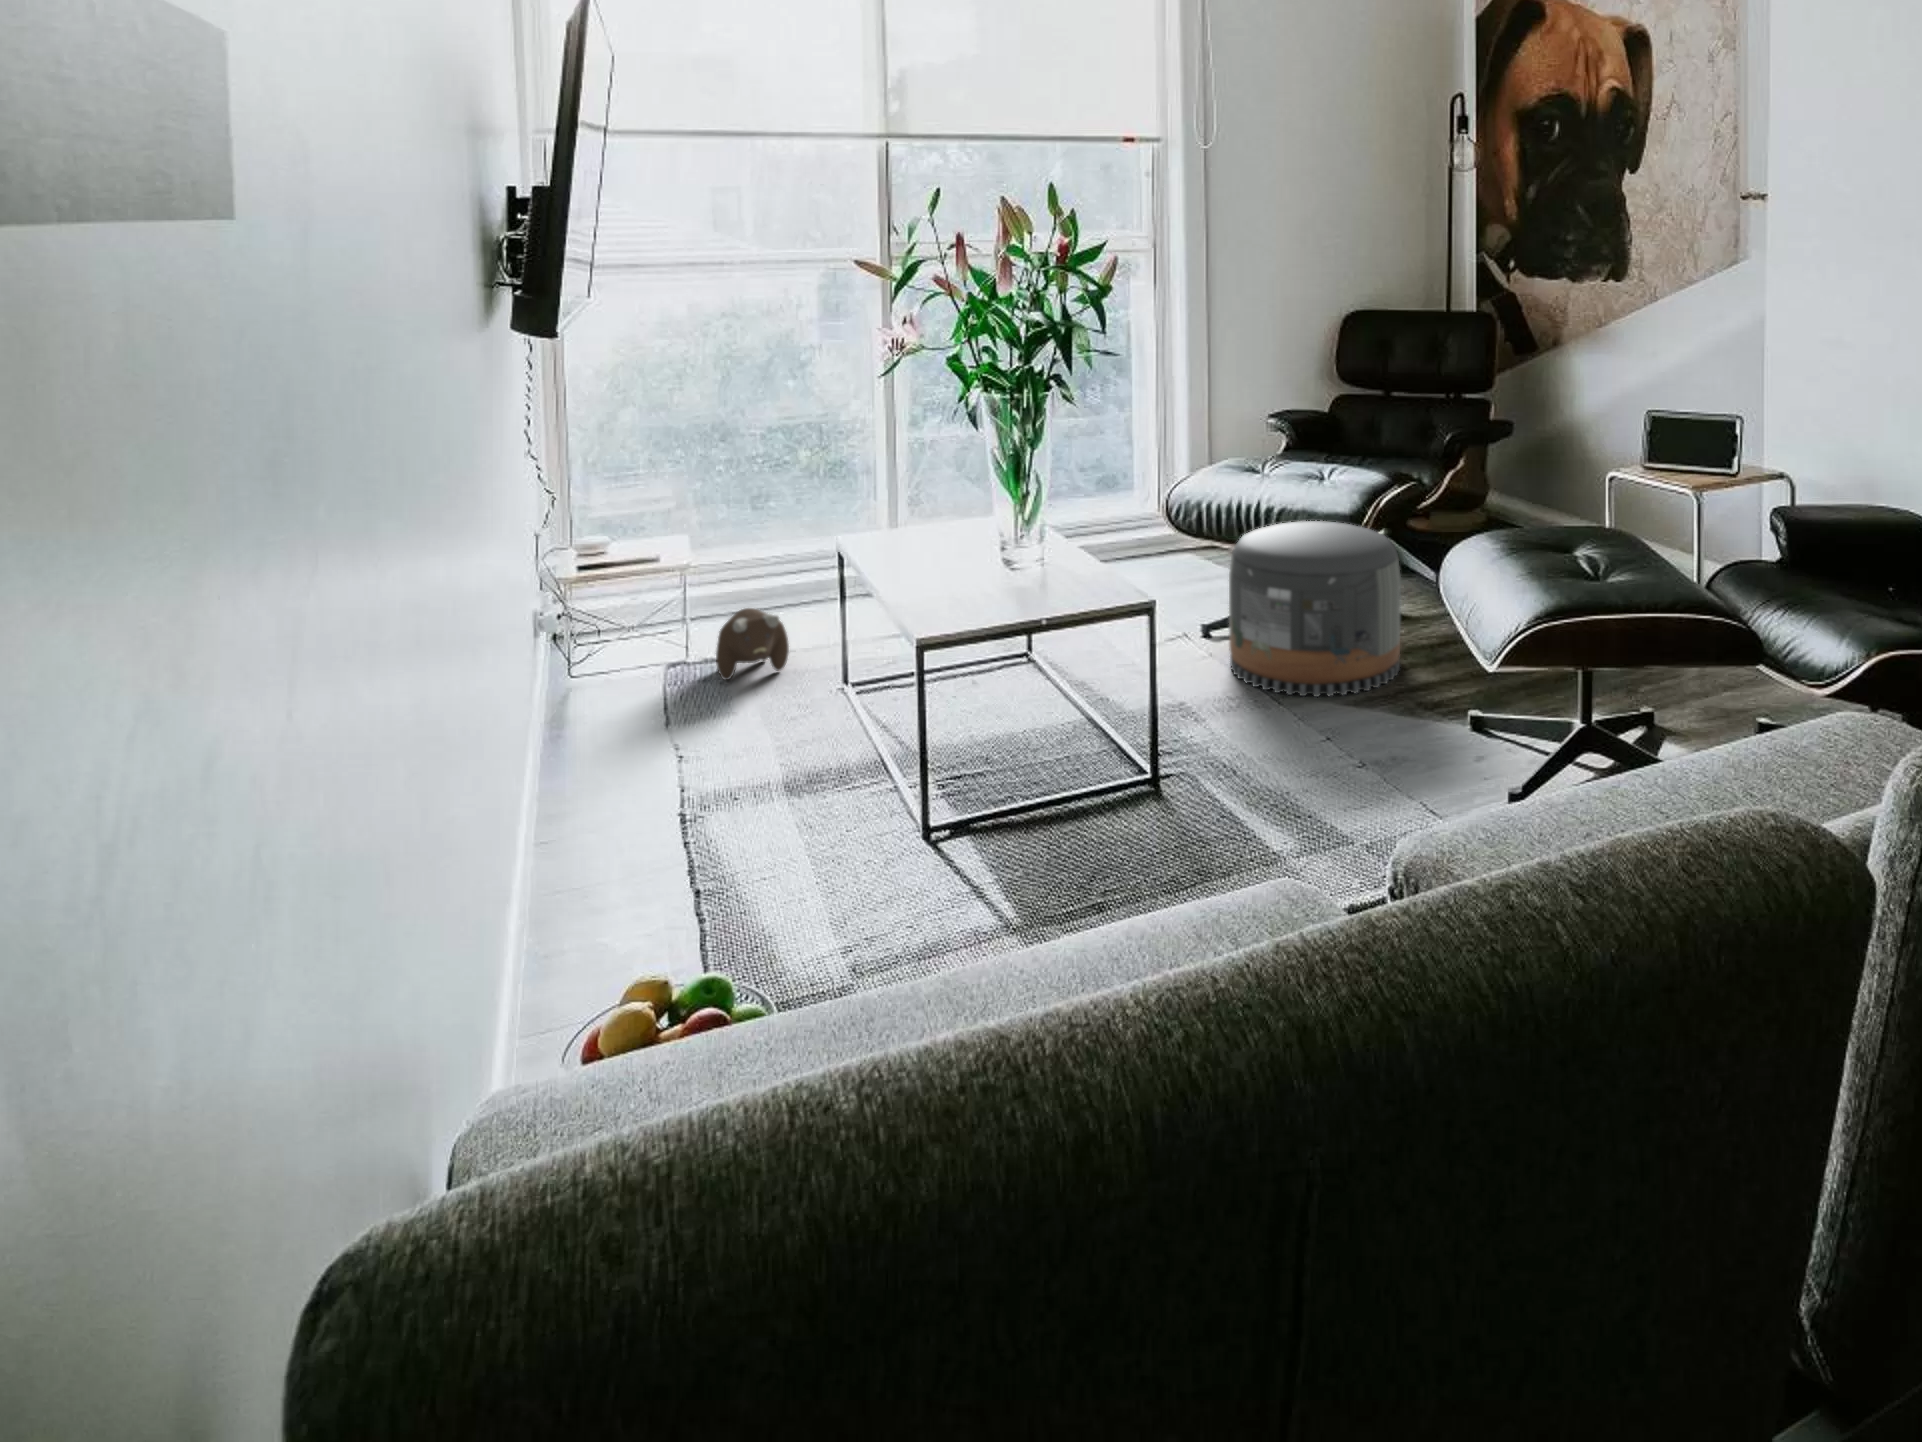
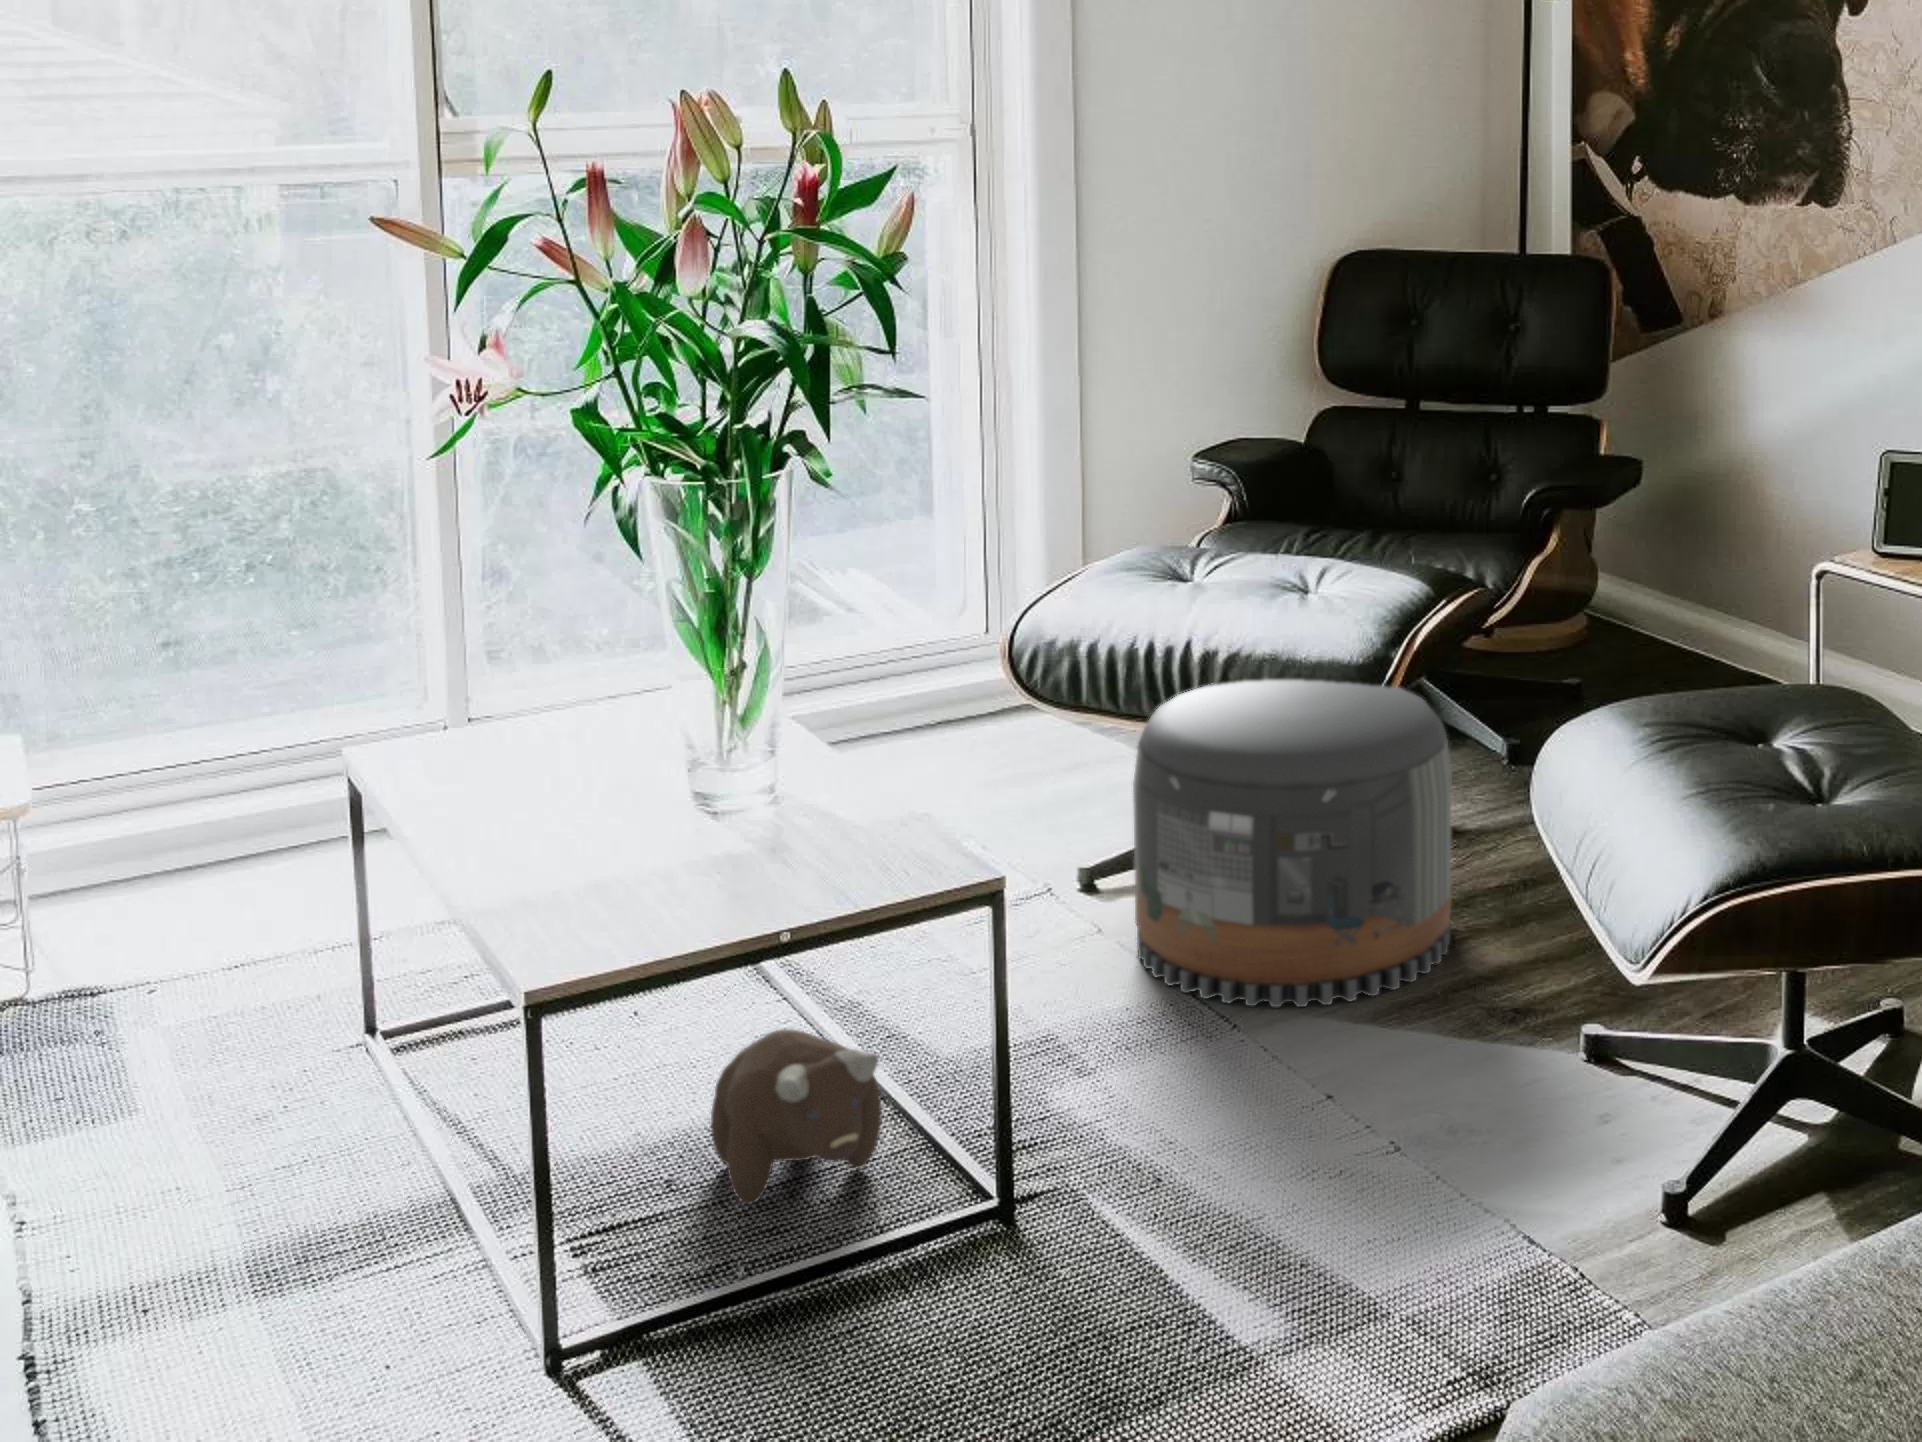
plush toy: present [716,608,789,680] -> present [711,1029,882,1204]

